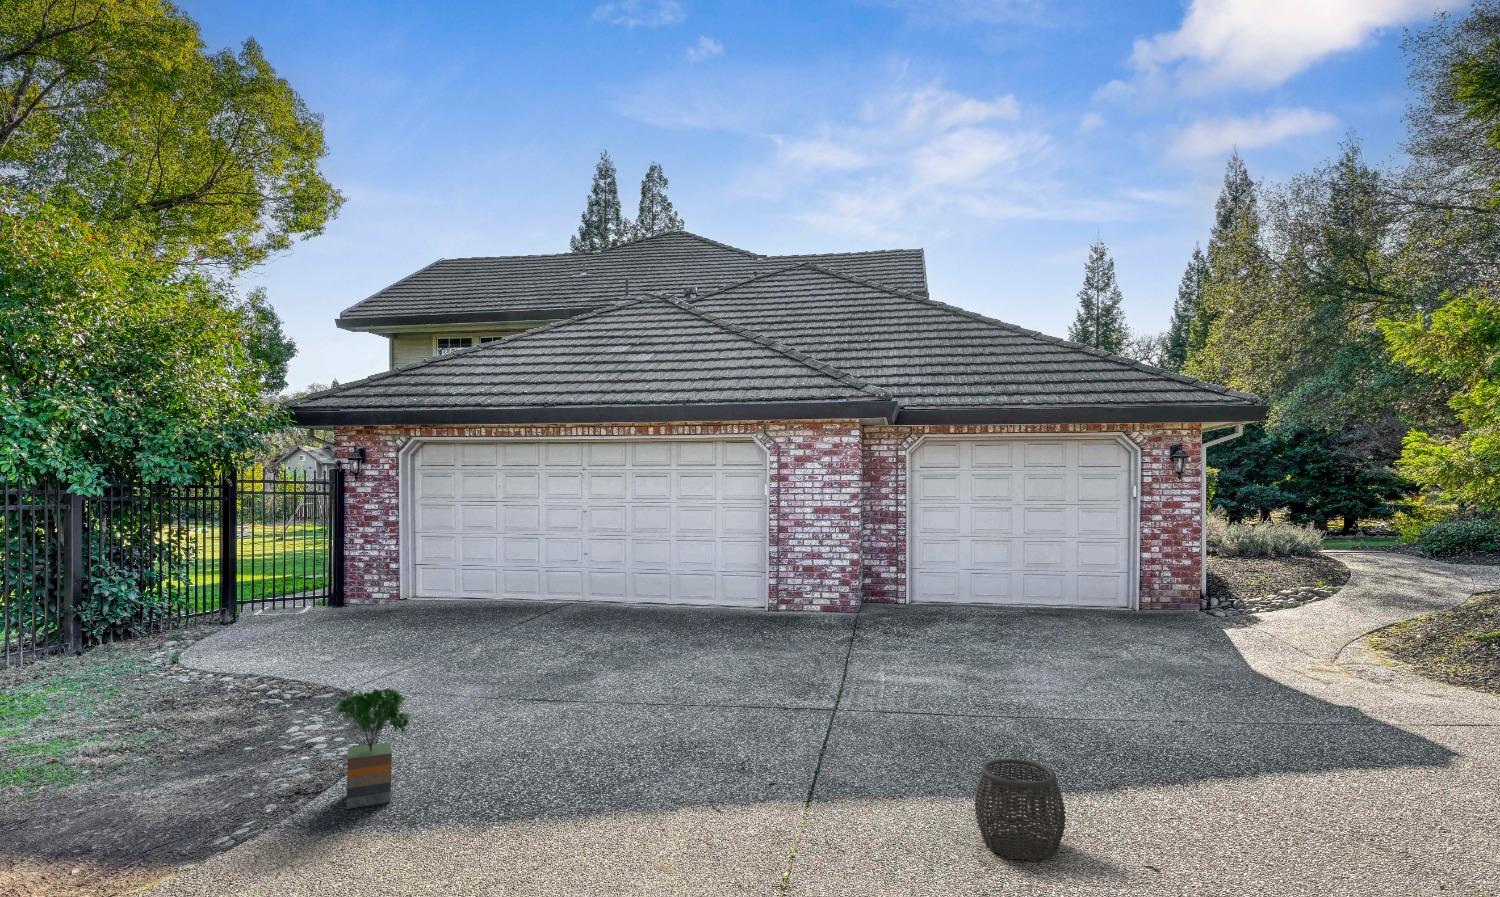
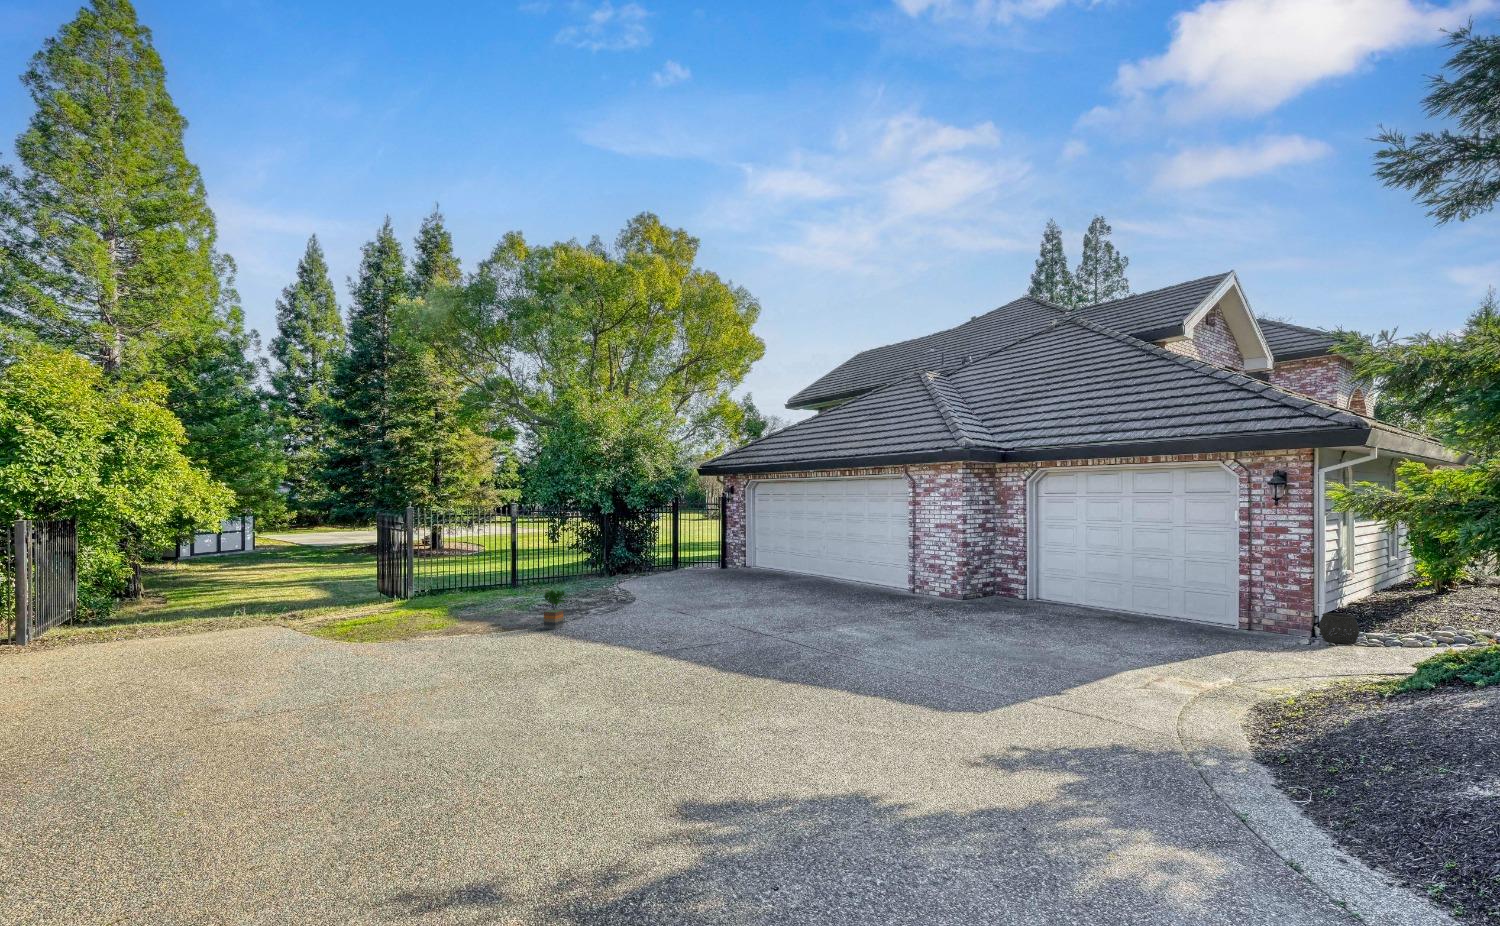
woven basket: present [975,759,1066,861] -> present [1319,613,1359,644]

